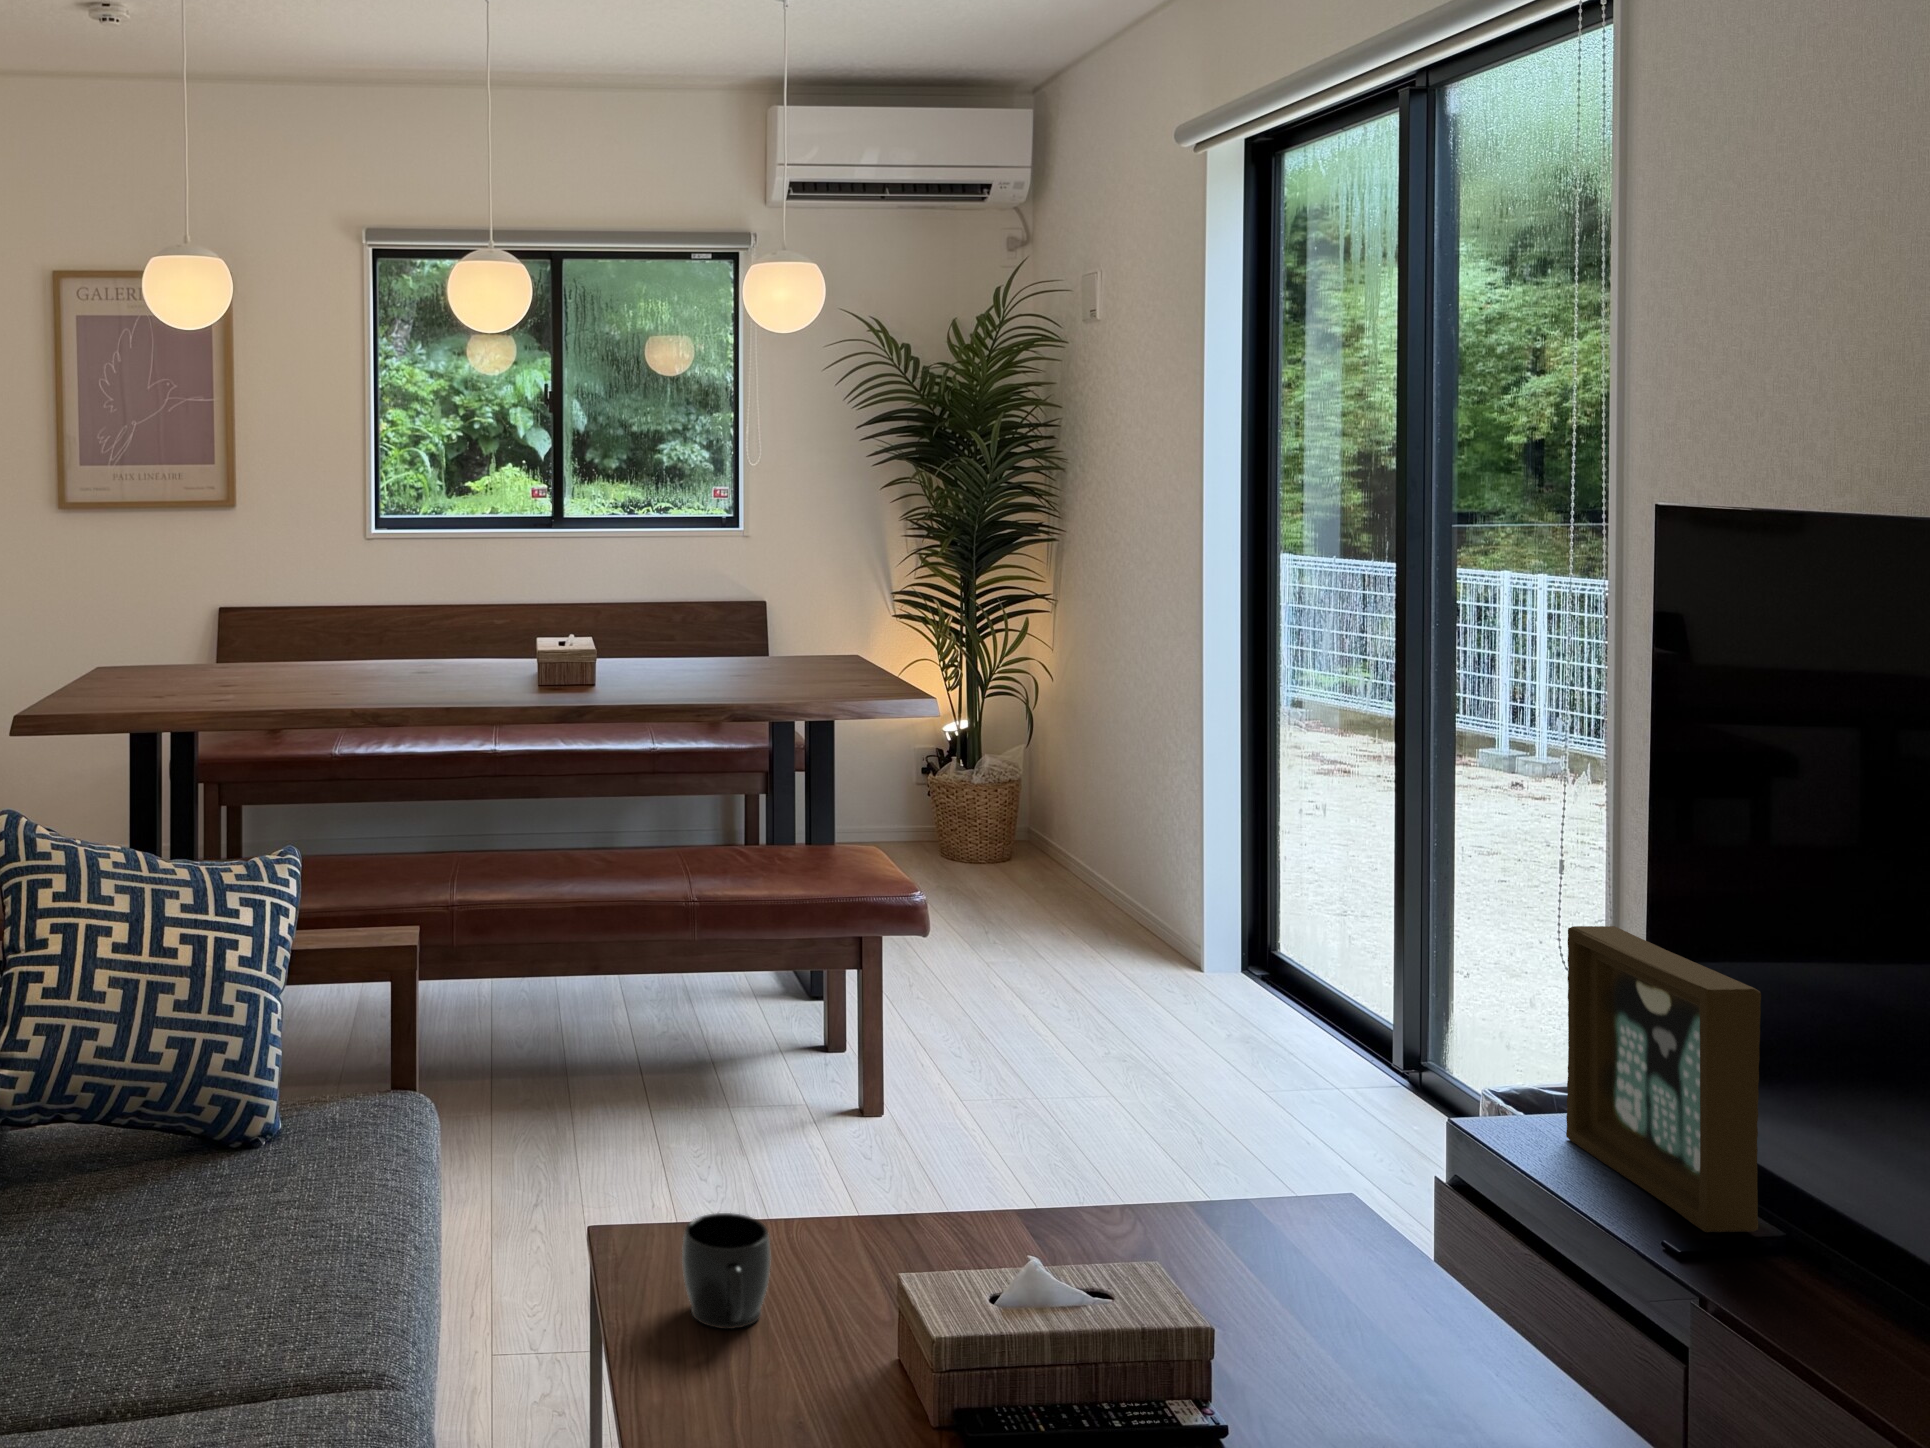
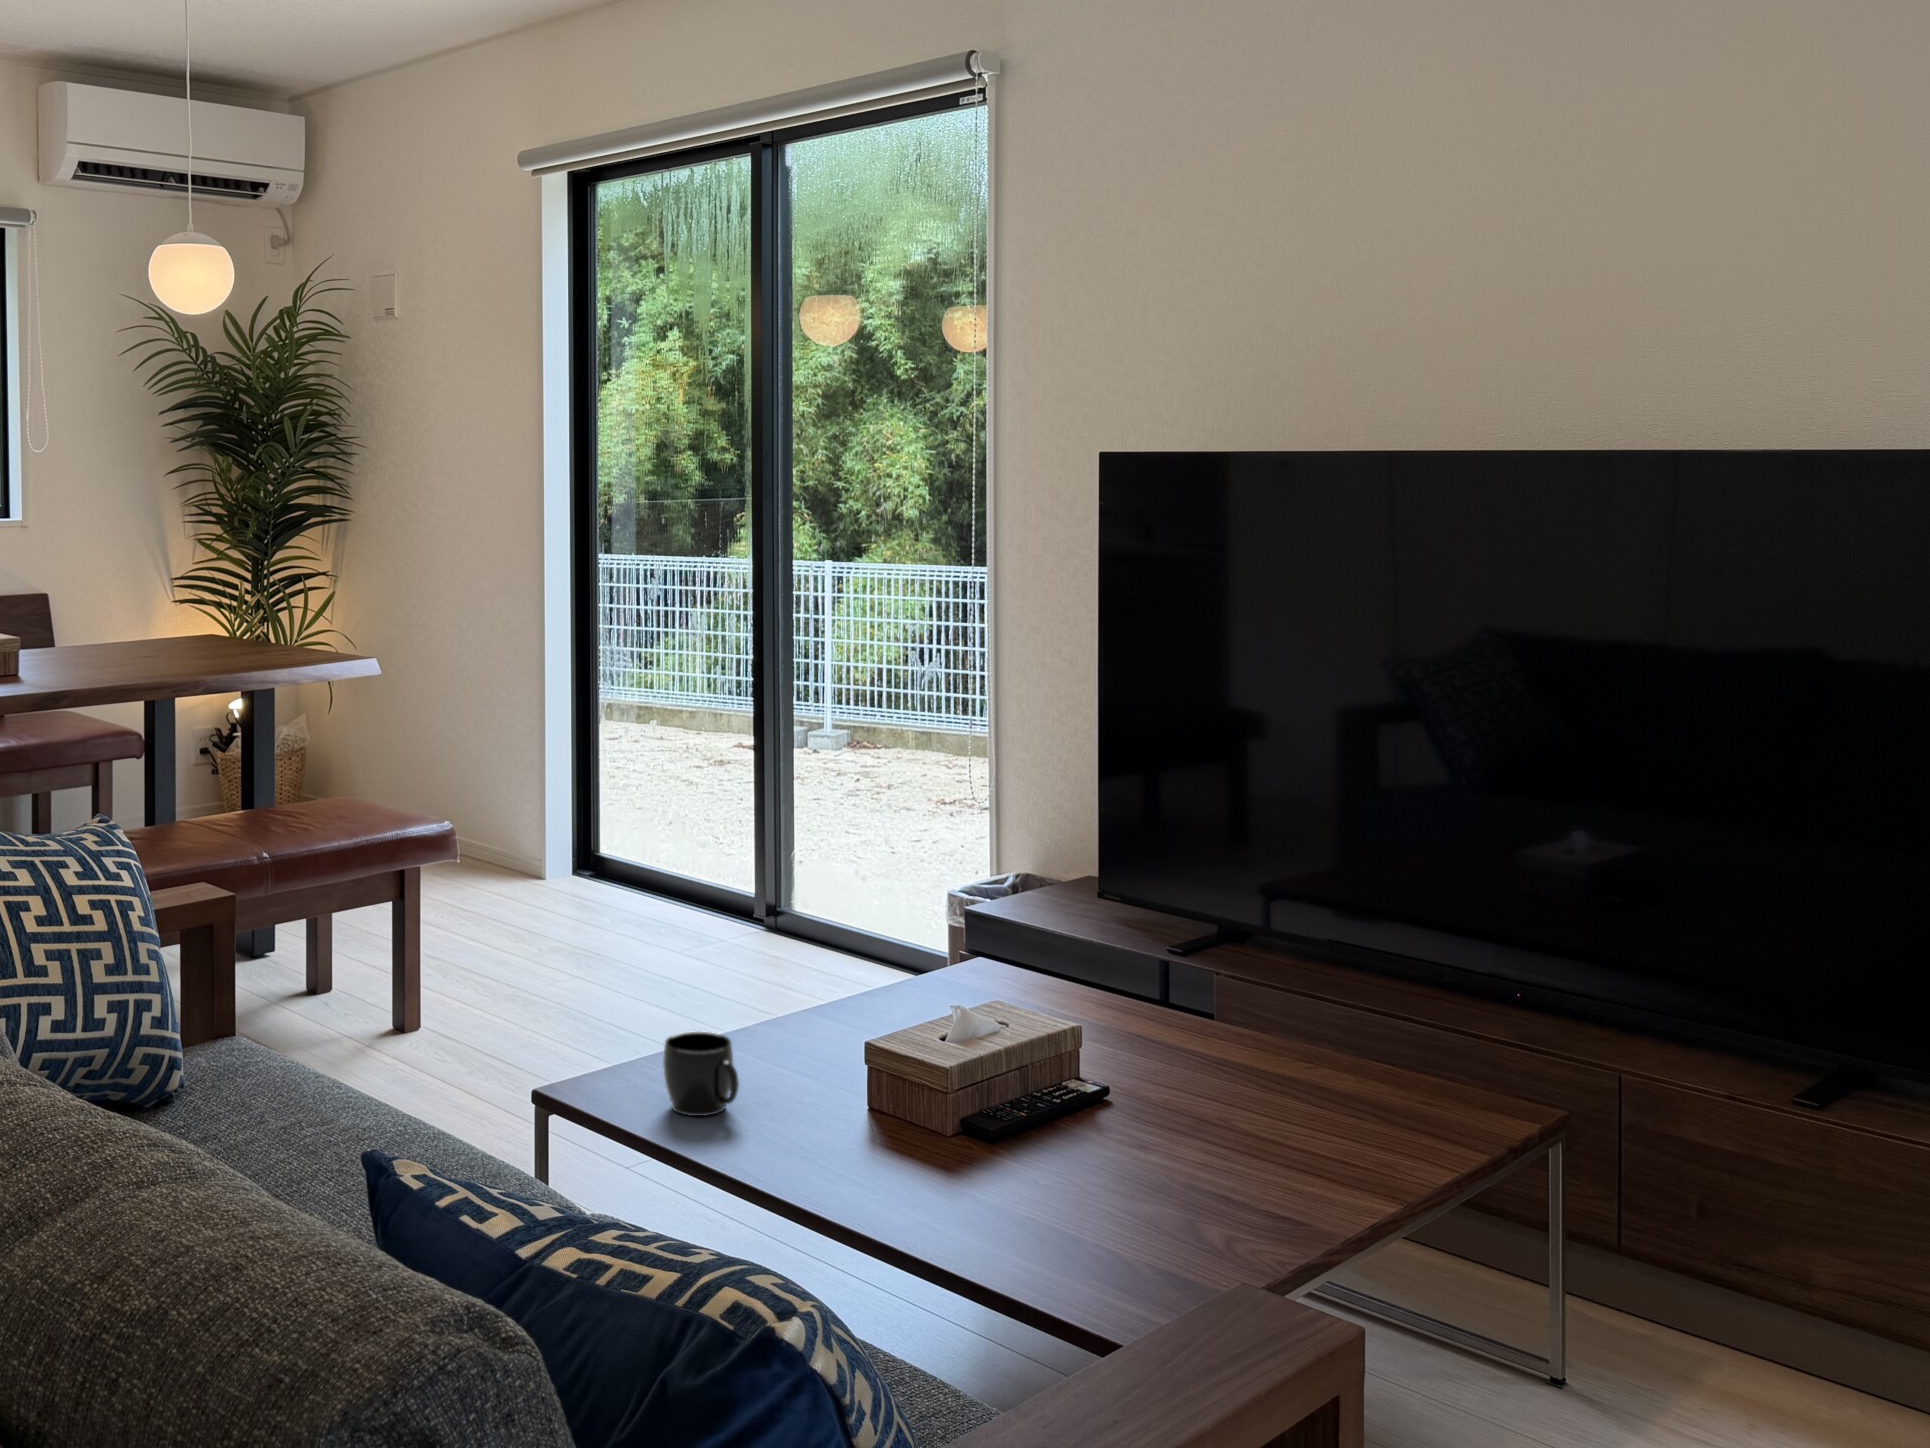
picture frame: present [1566,926,1761,1232] -> none [1020,758,1166,941]

